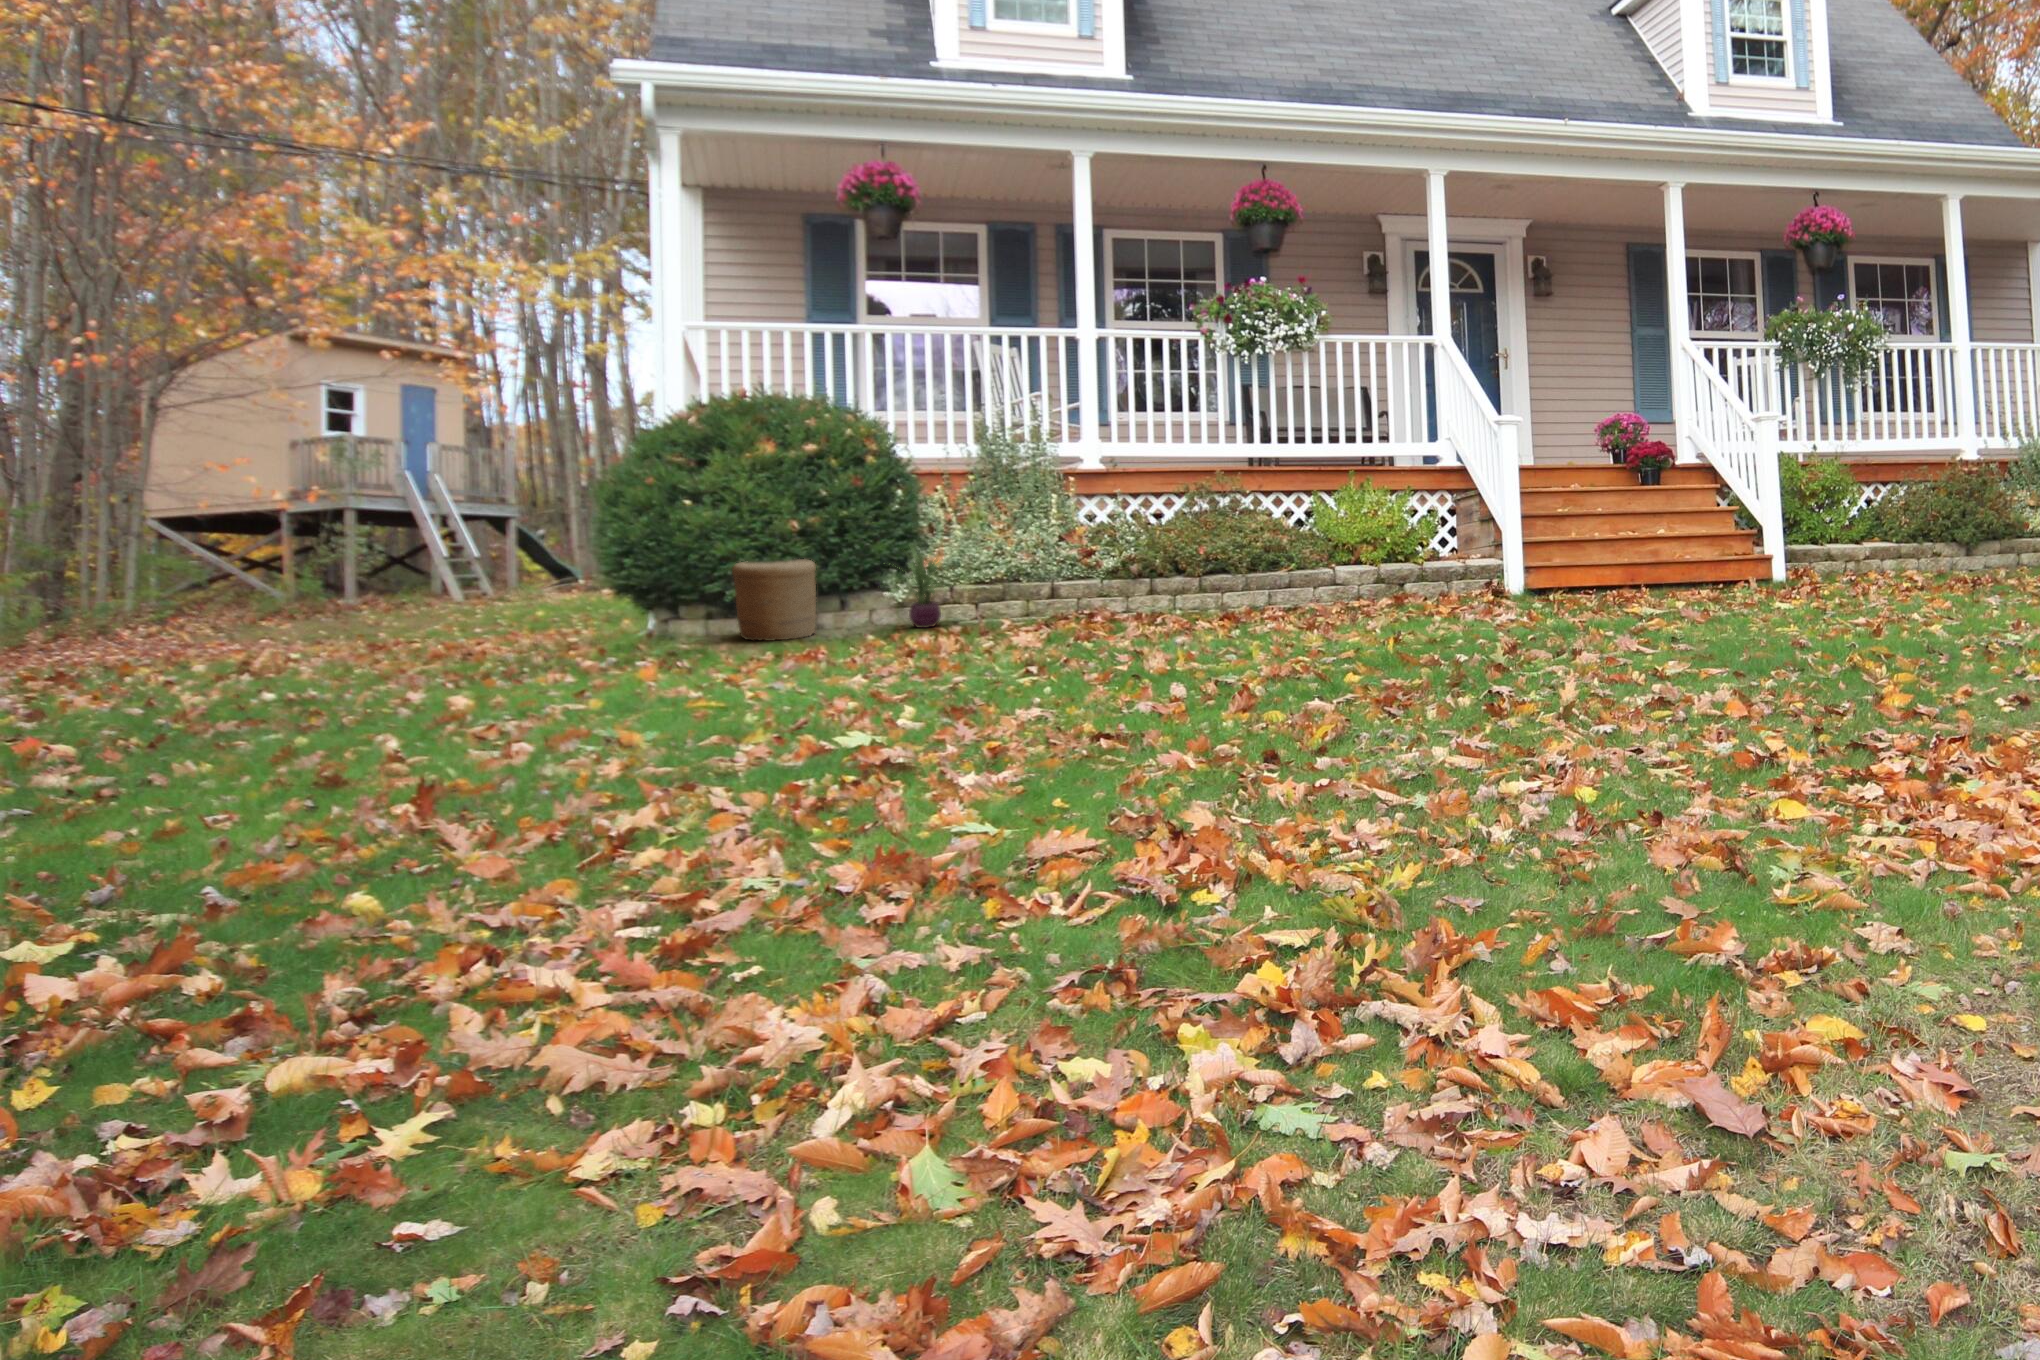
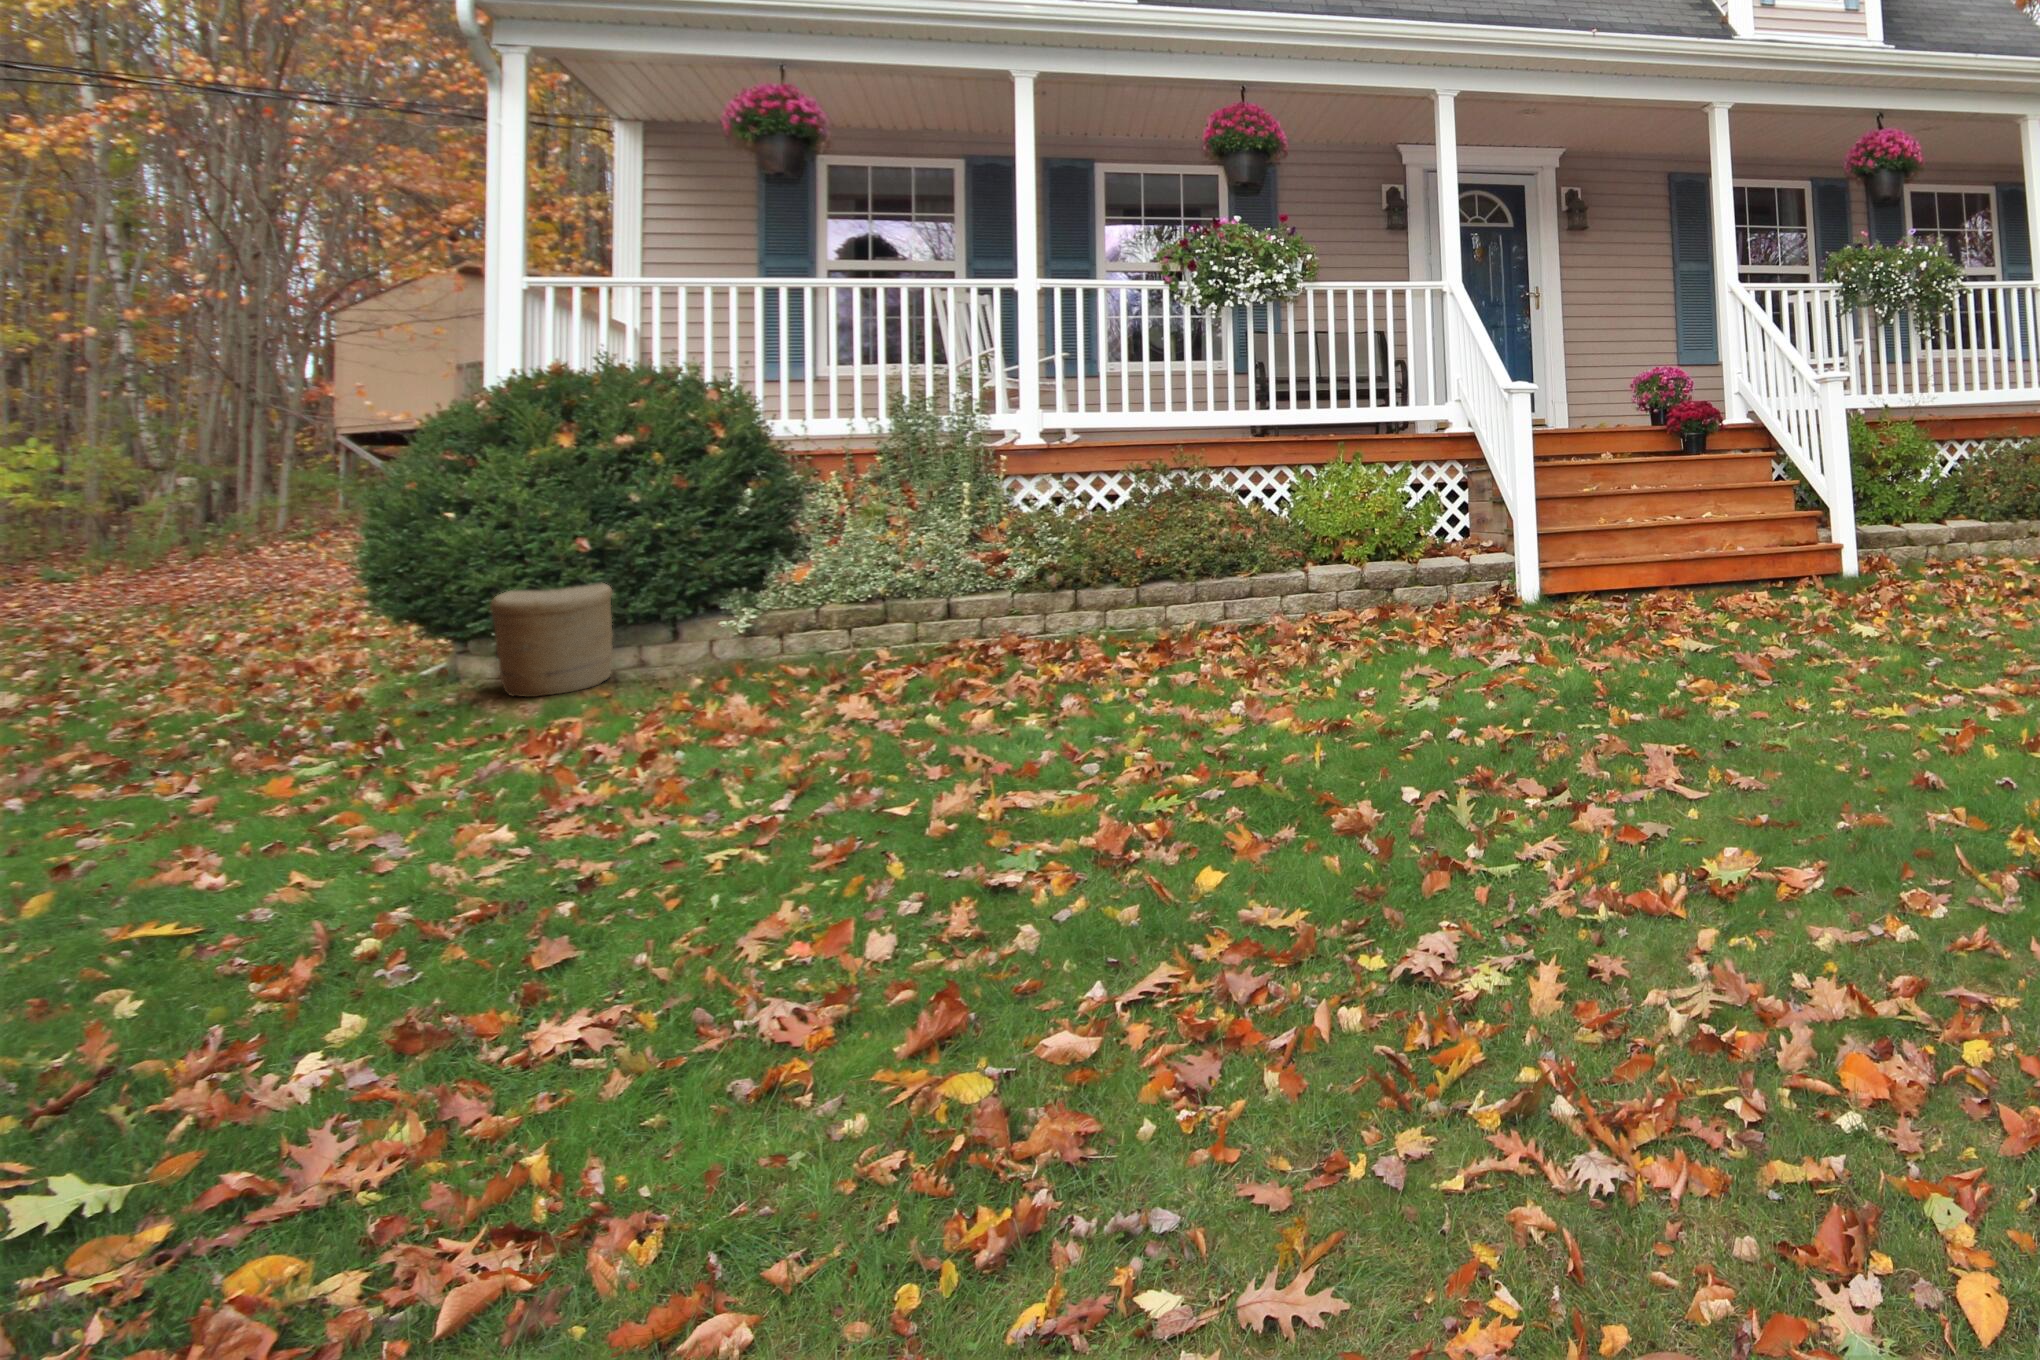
decorative plant: present [890,545,948,628] -> none [699,558,815,668]

